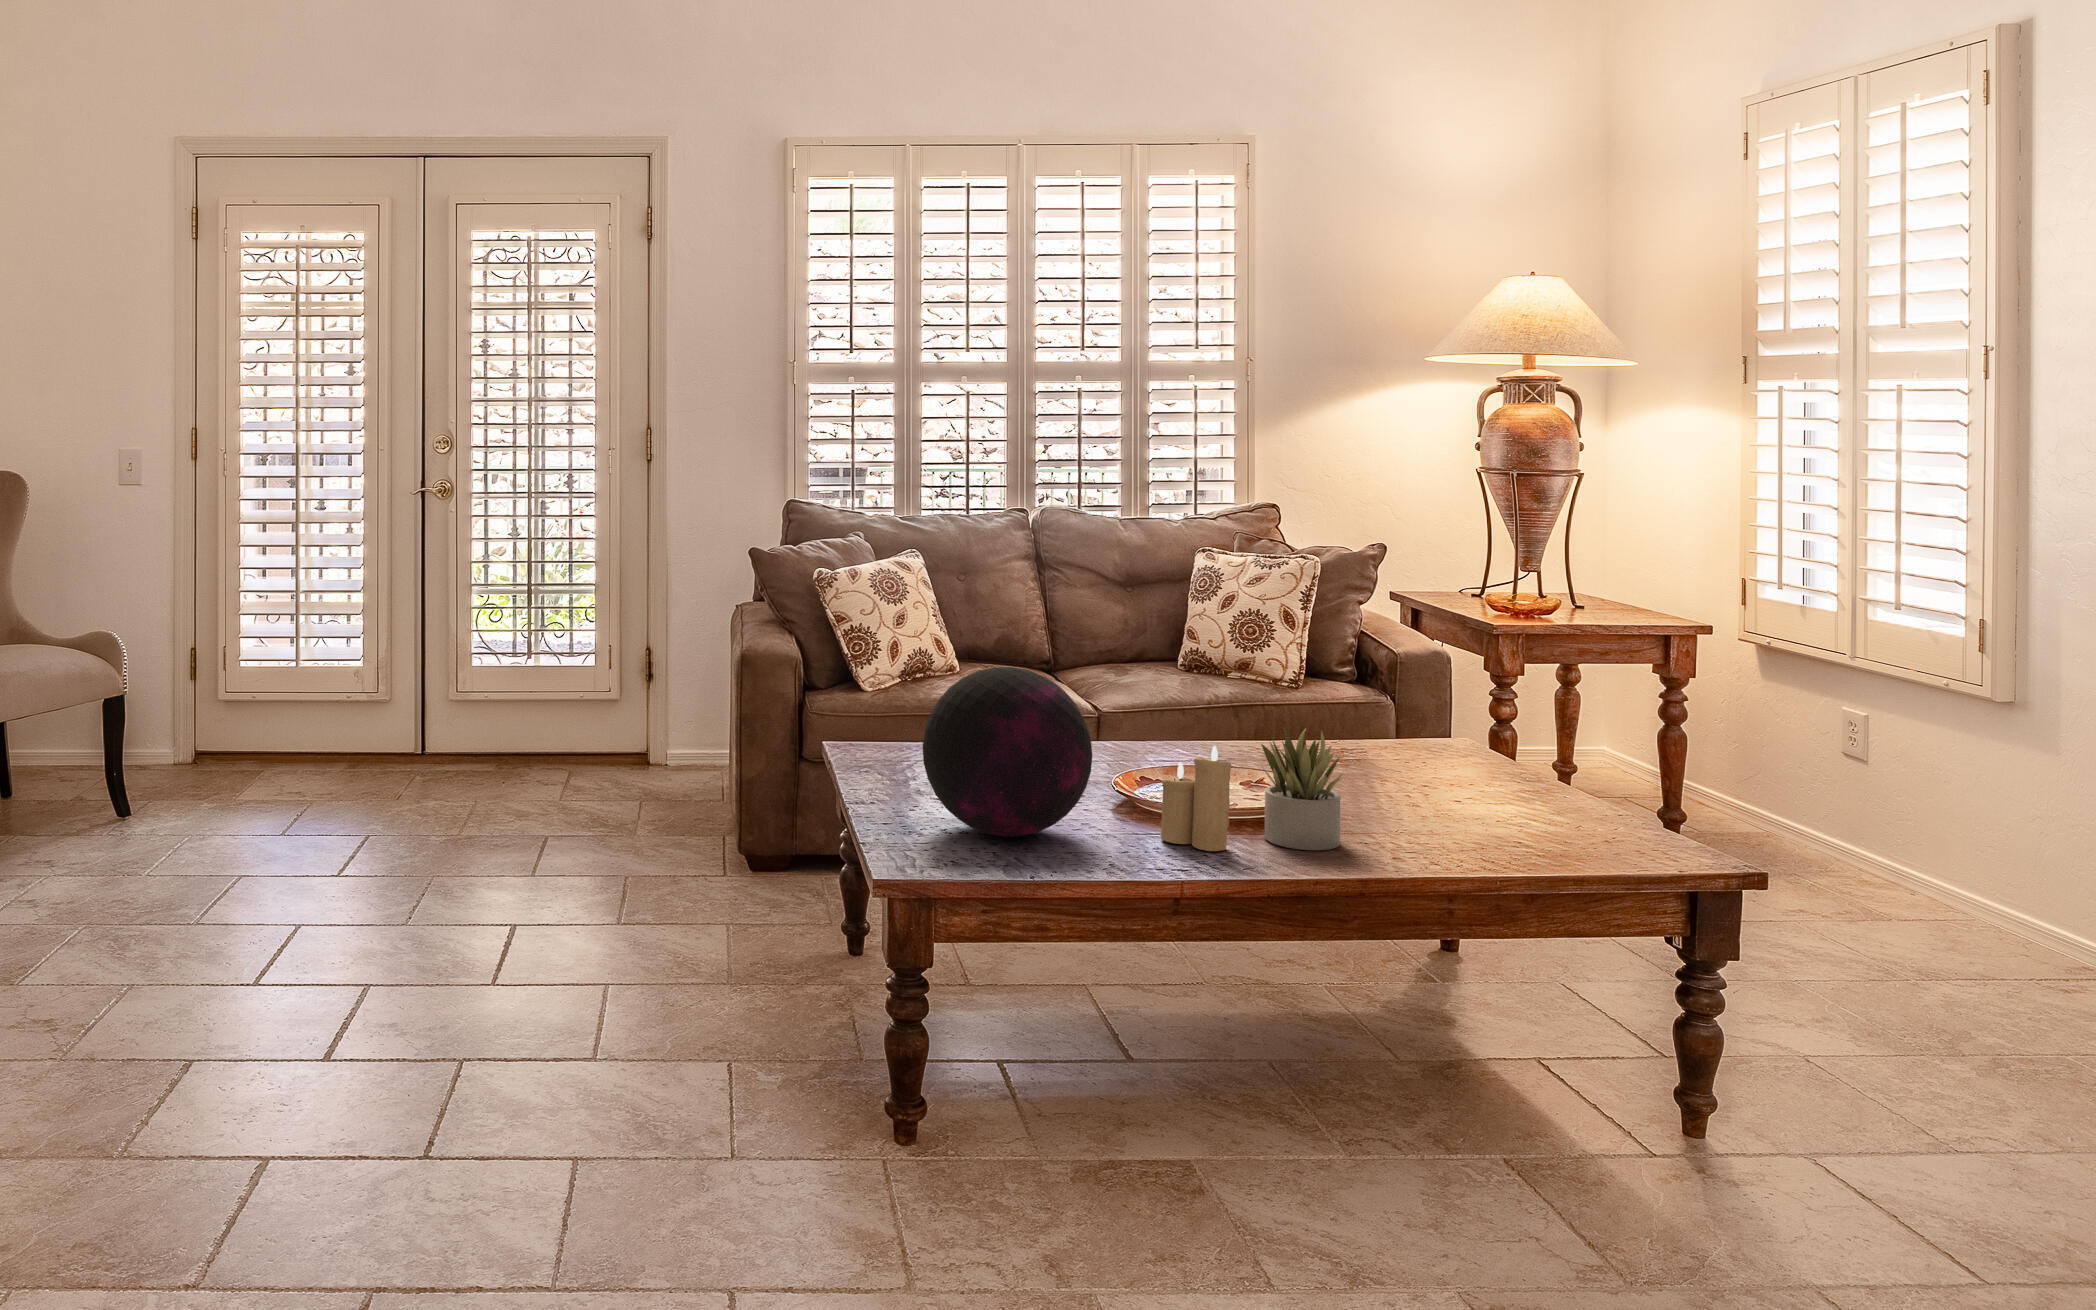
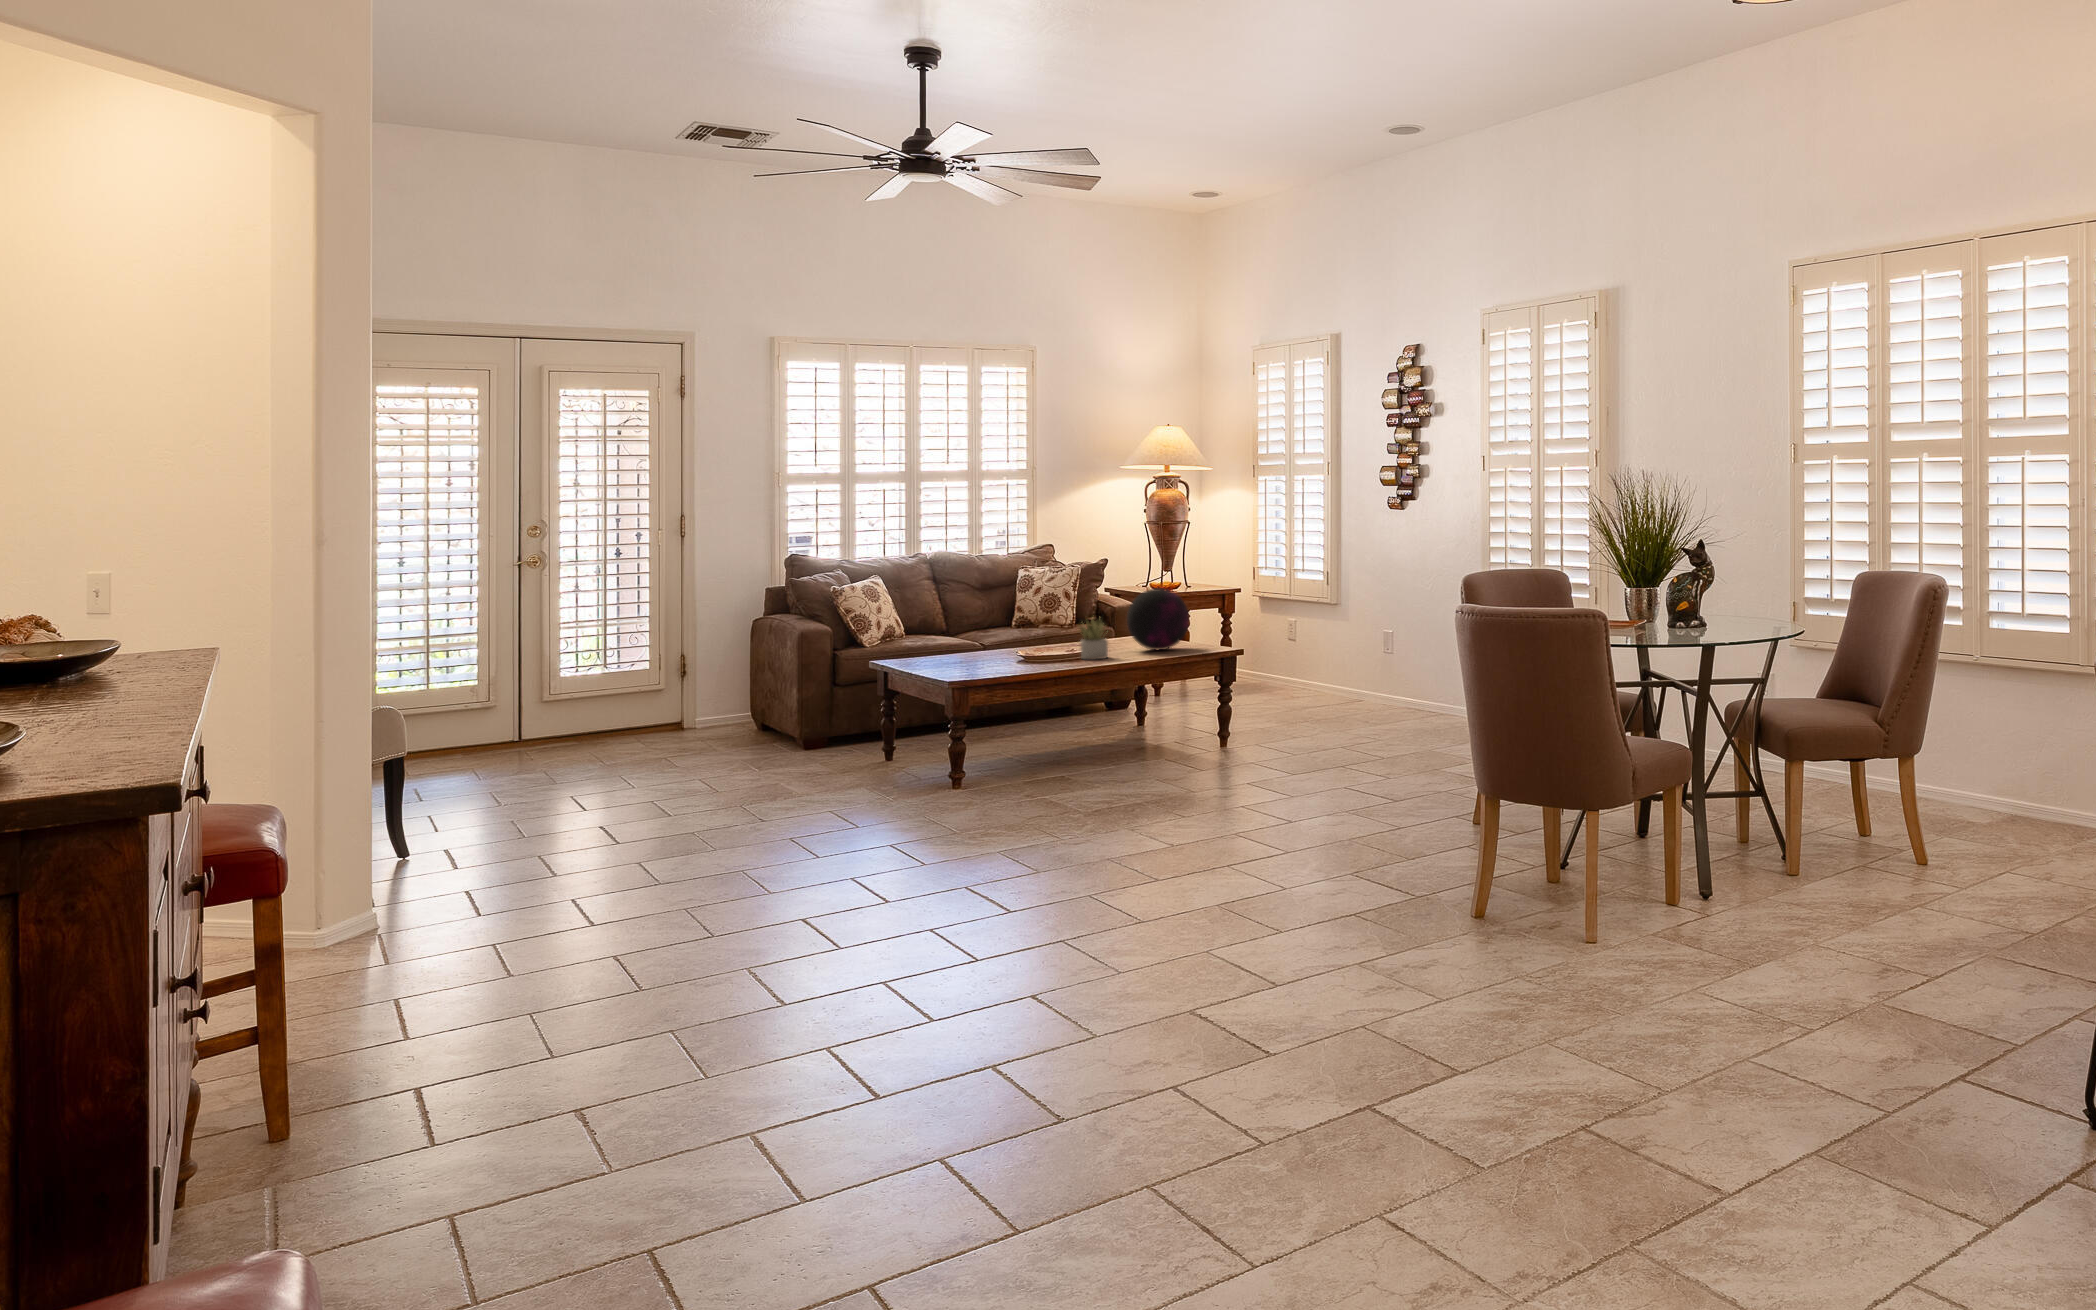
decorative orb: present [923,667,1092,837] -> present [1127,588,1189,650]
candle: present [1161,746,1231,851] -> none [1043,623,1069,663]

